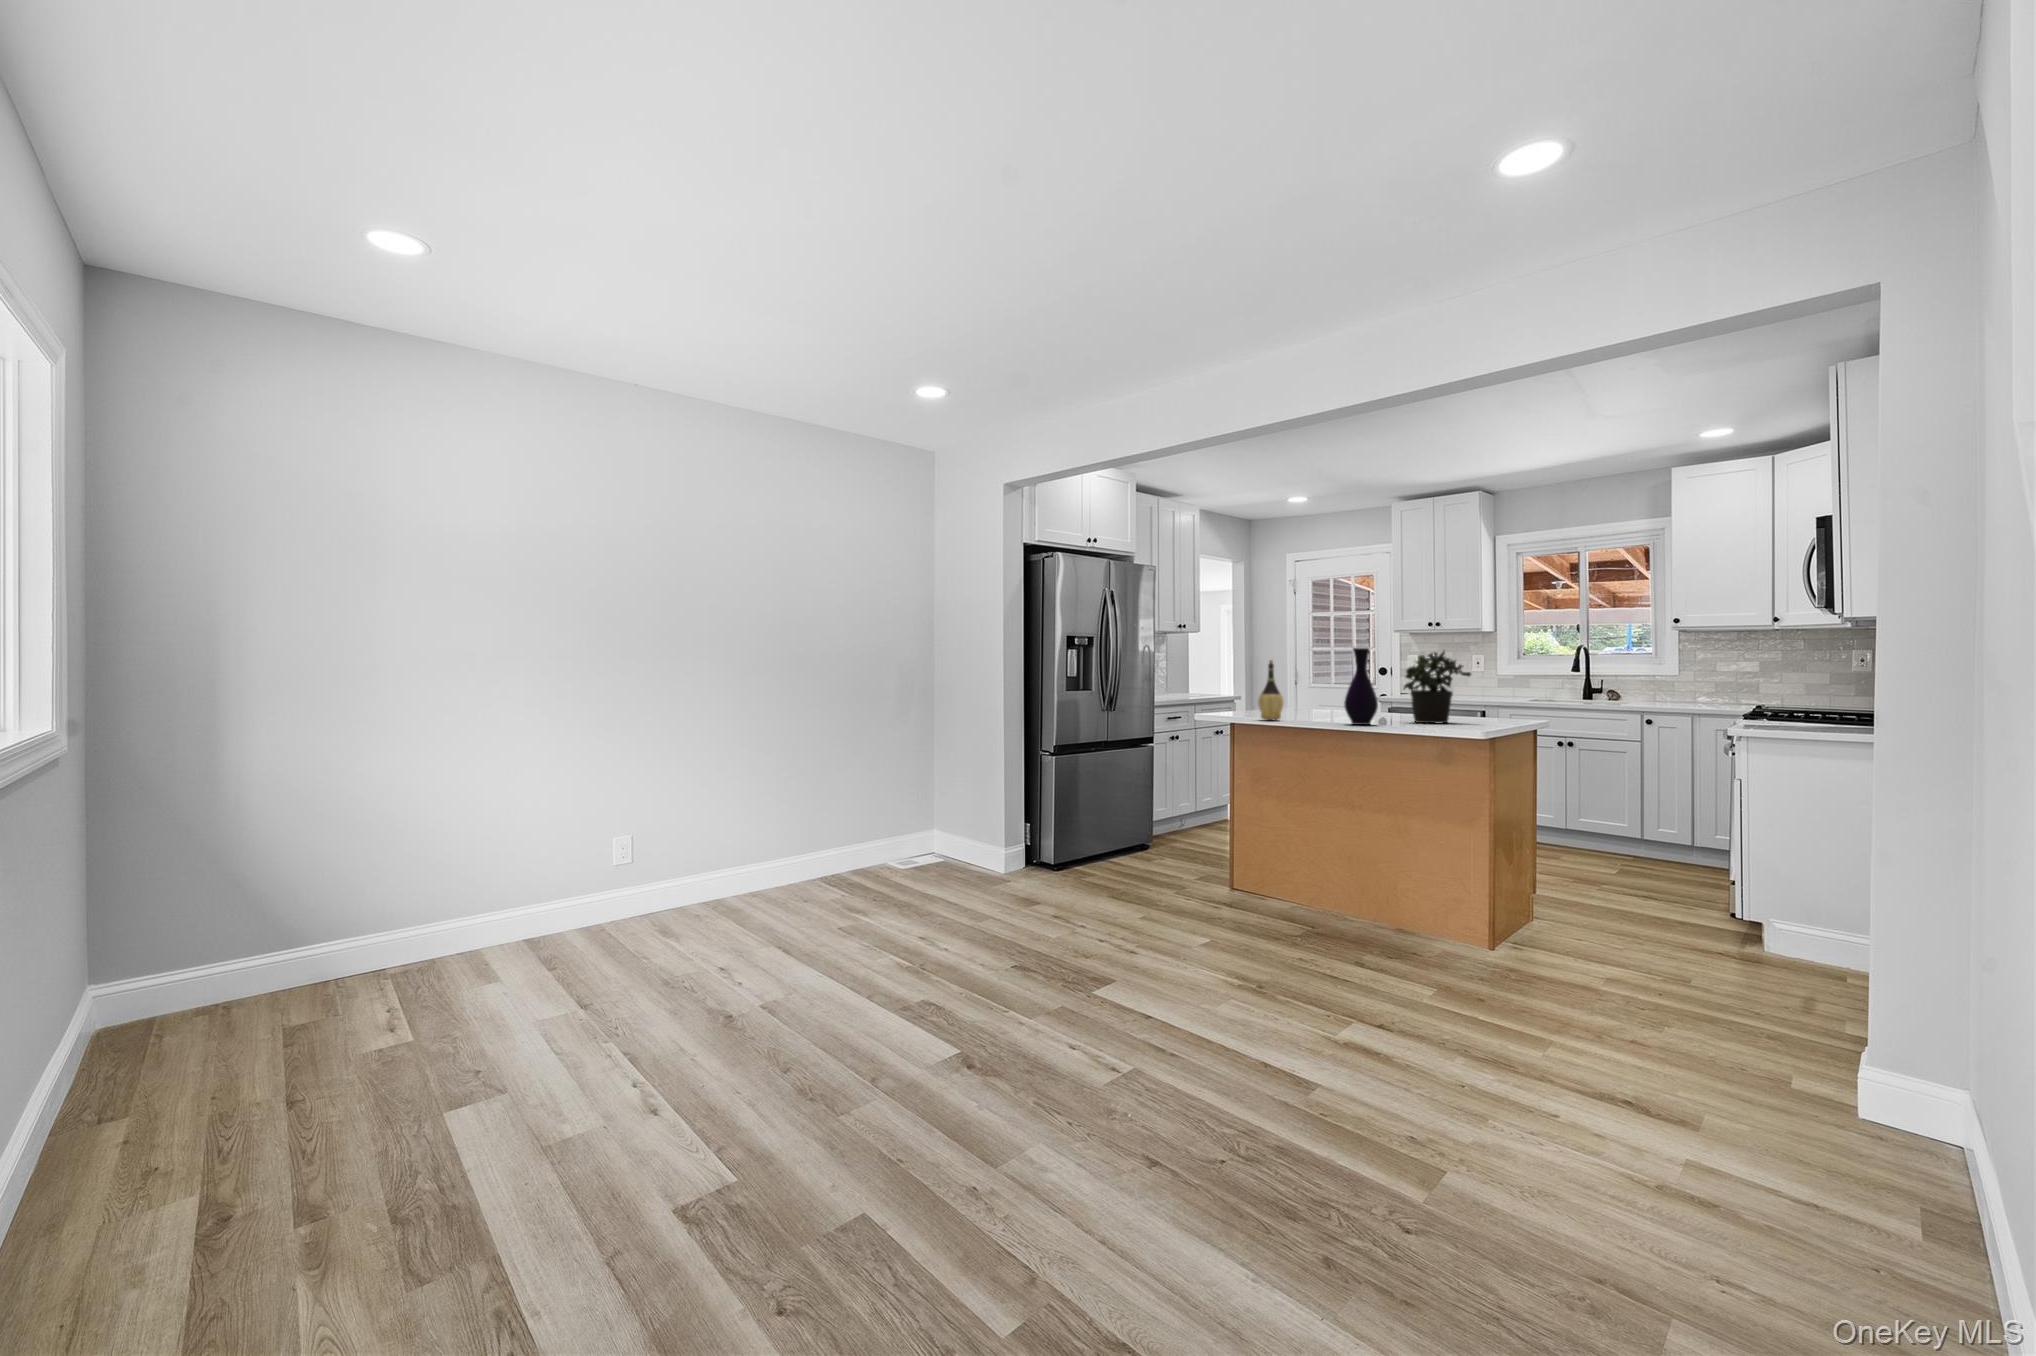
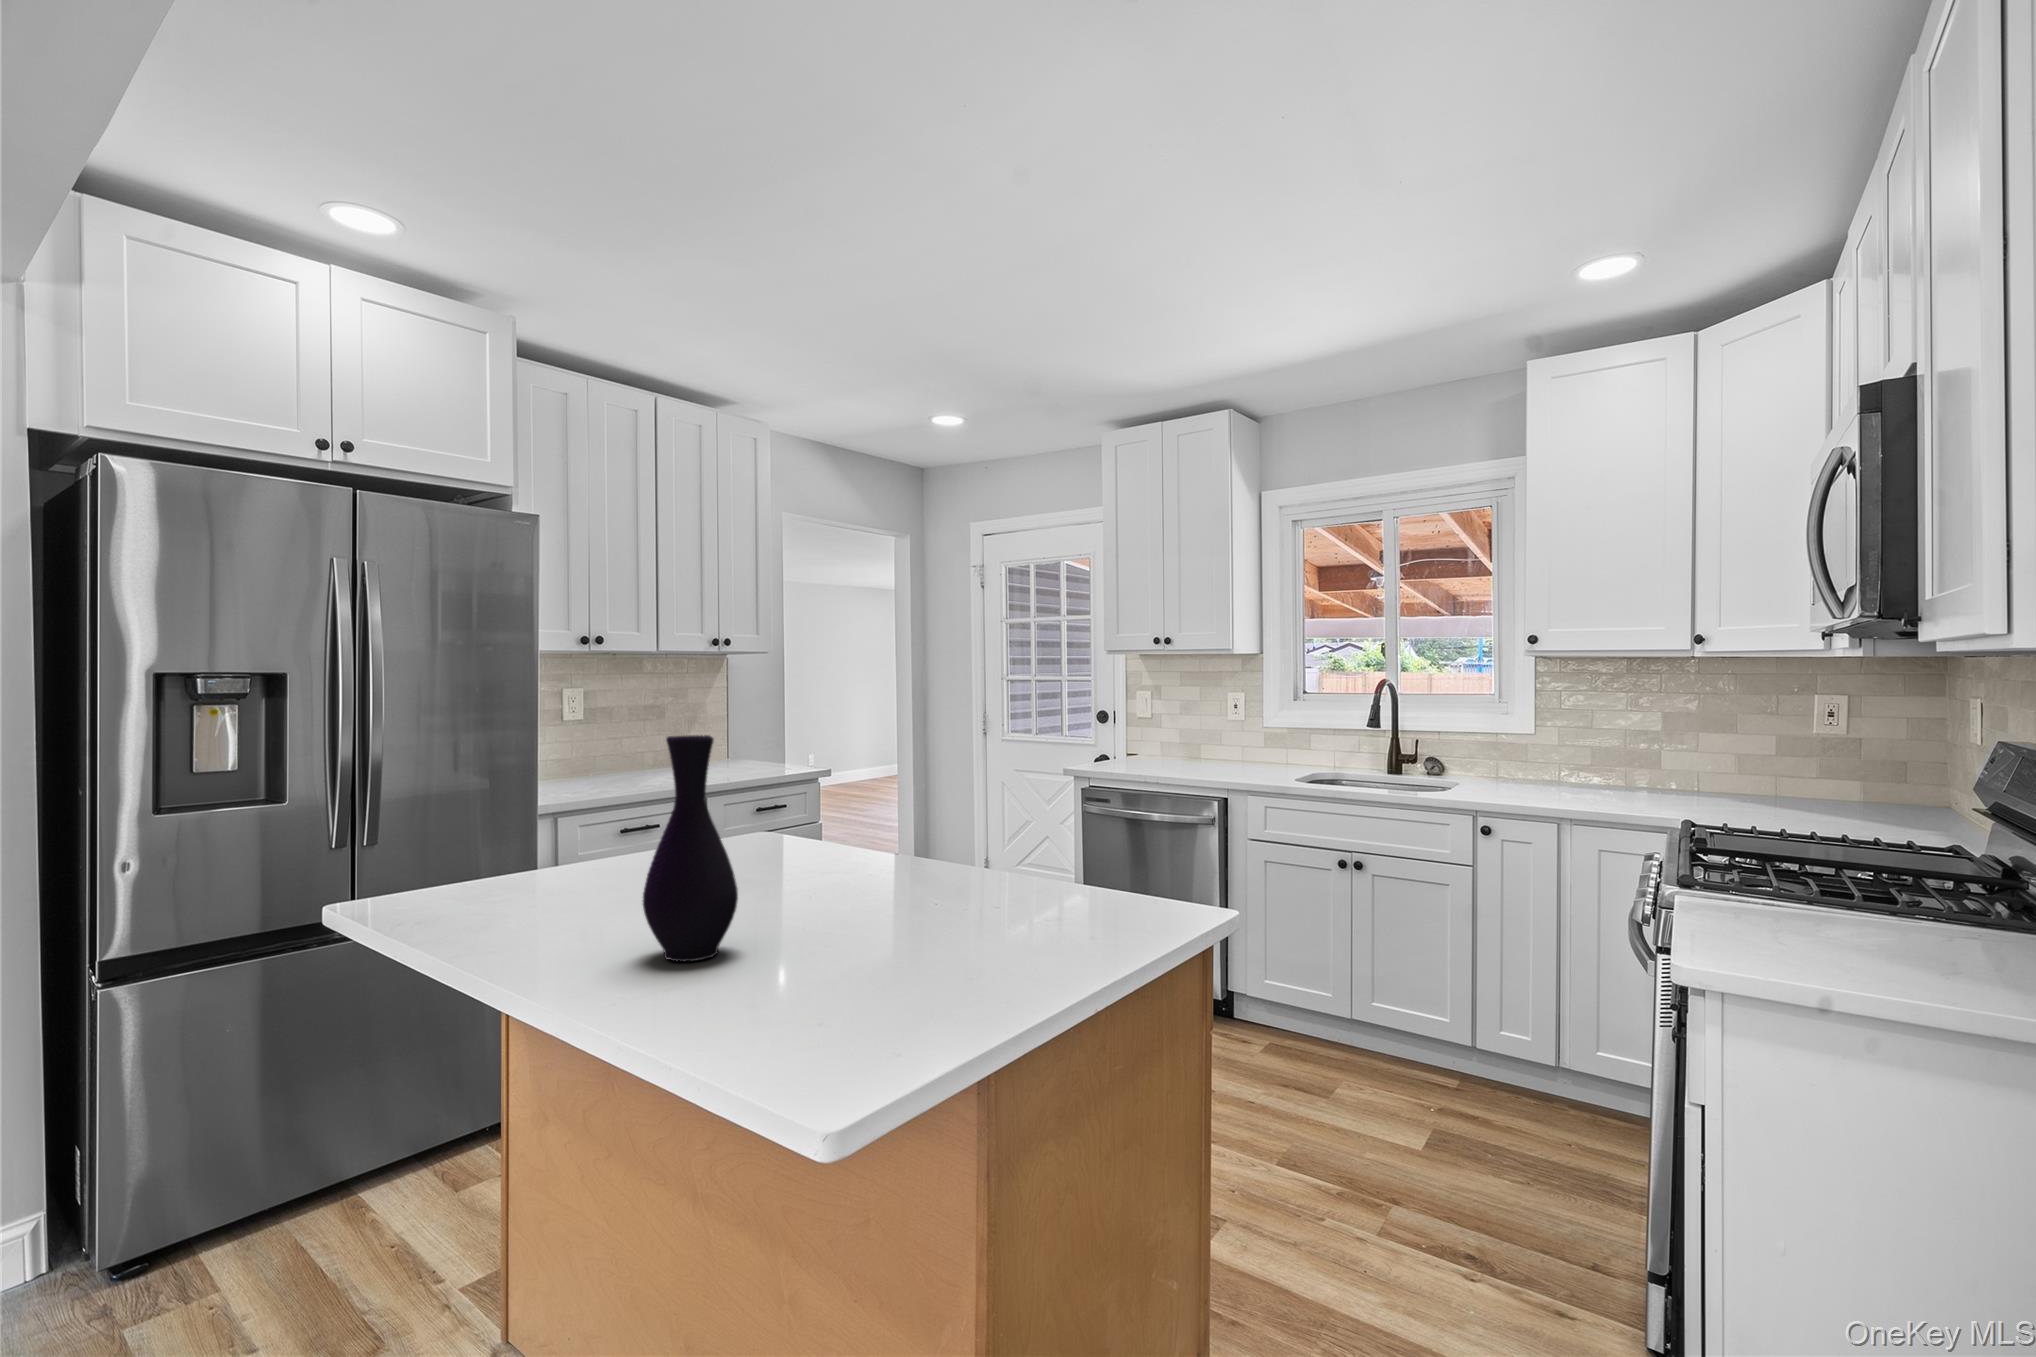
potted plant: present [1404,651,1471,723] -> none [857,728,1031,925]
wine bottle: present [1258,660,1284,720] -> none [519,753,589,914]

